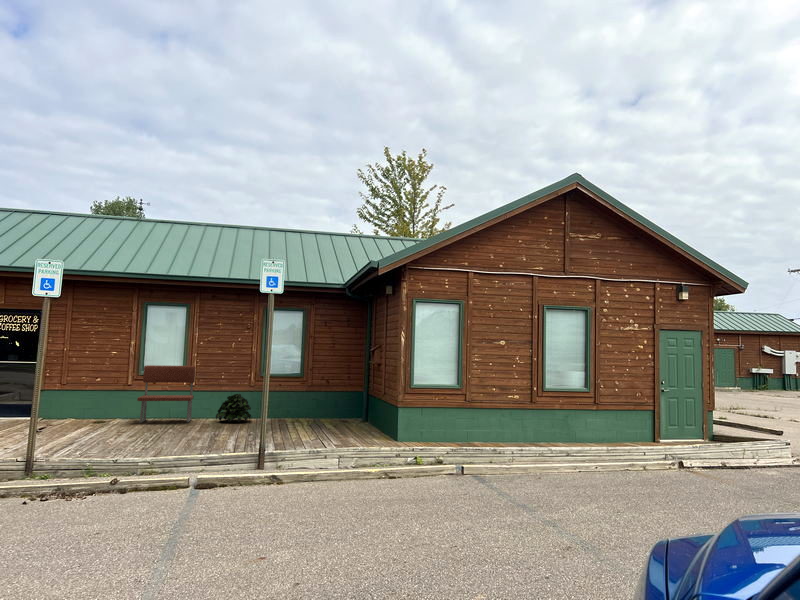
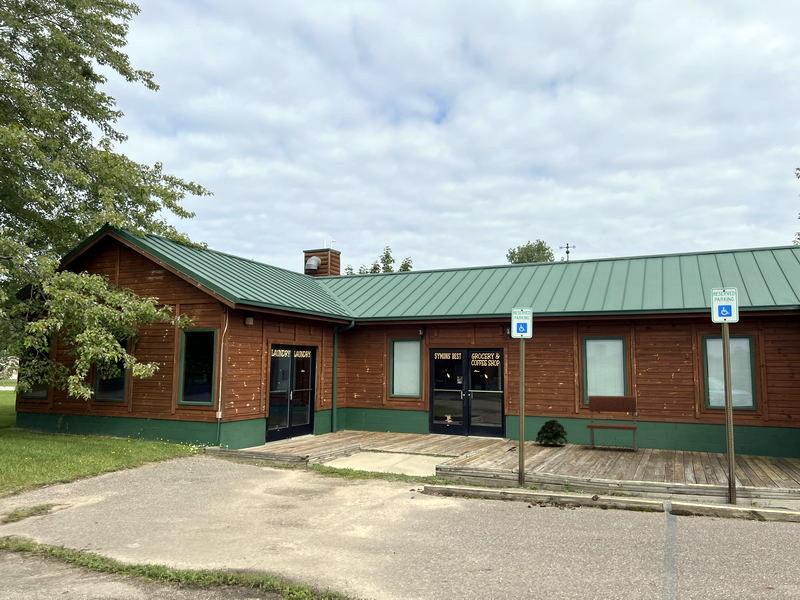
potted plant: present [216,394,251,422] -> present [536,420,567,446]

